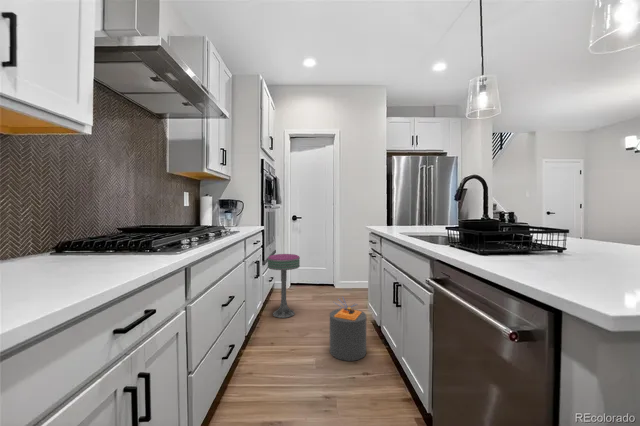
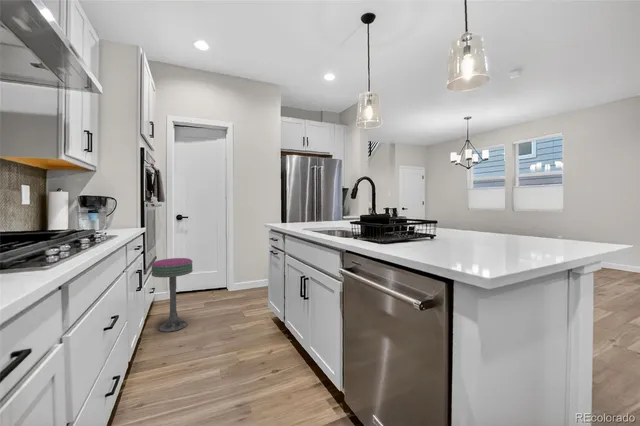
trash can: present [330,300,366,361] -> none [234,295,273,362]

